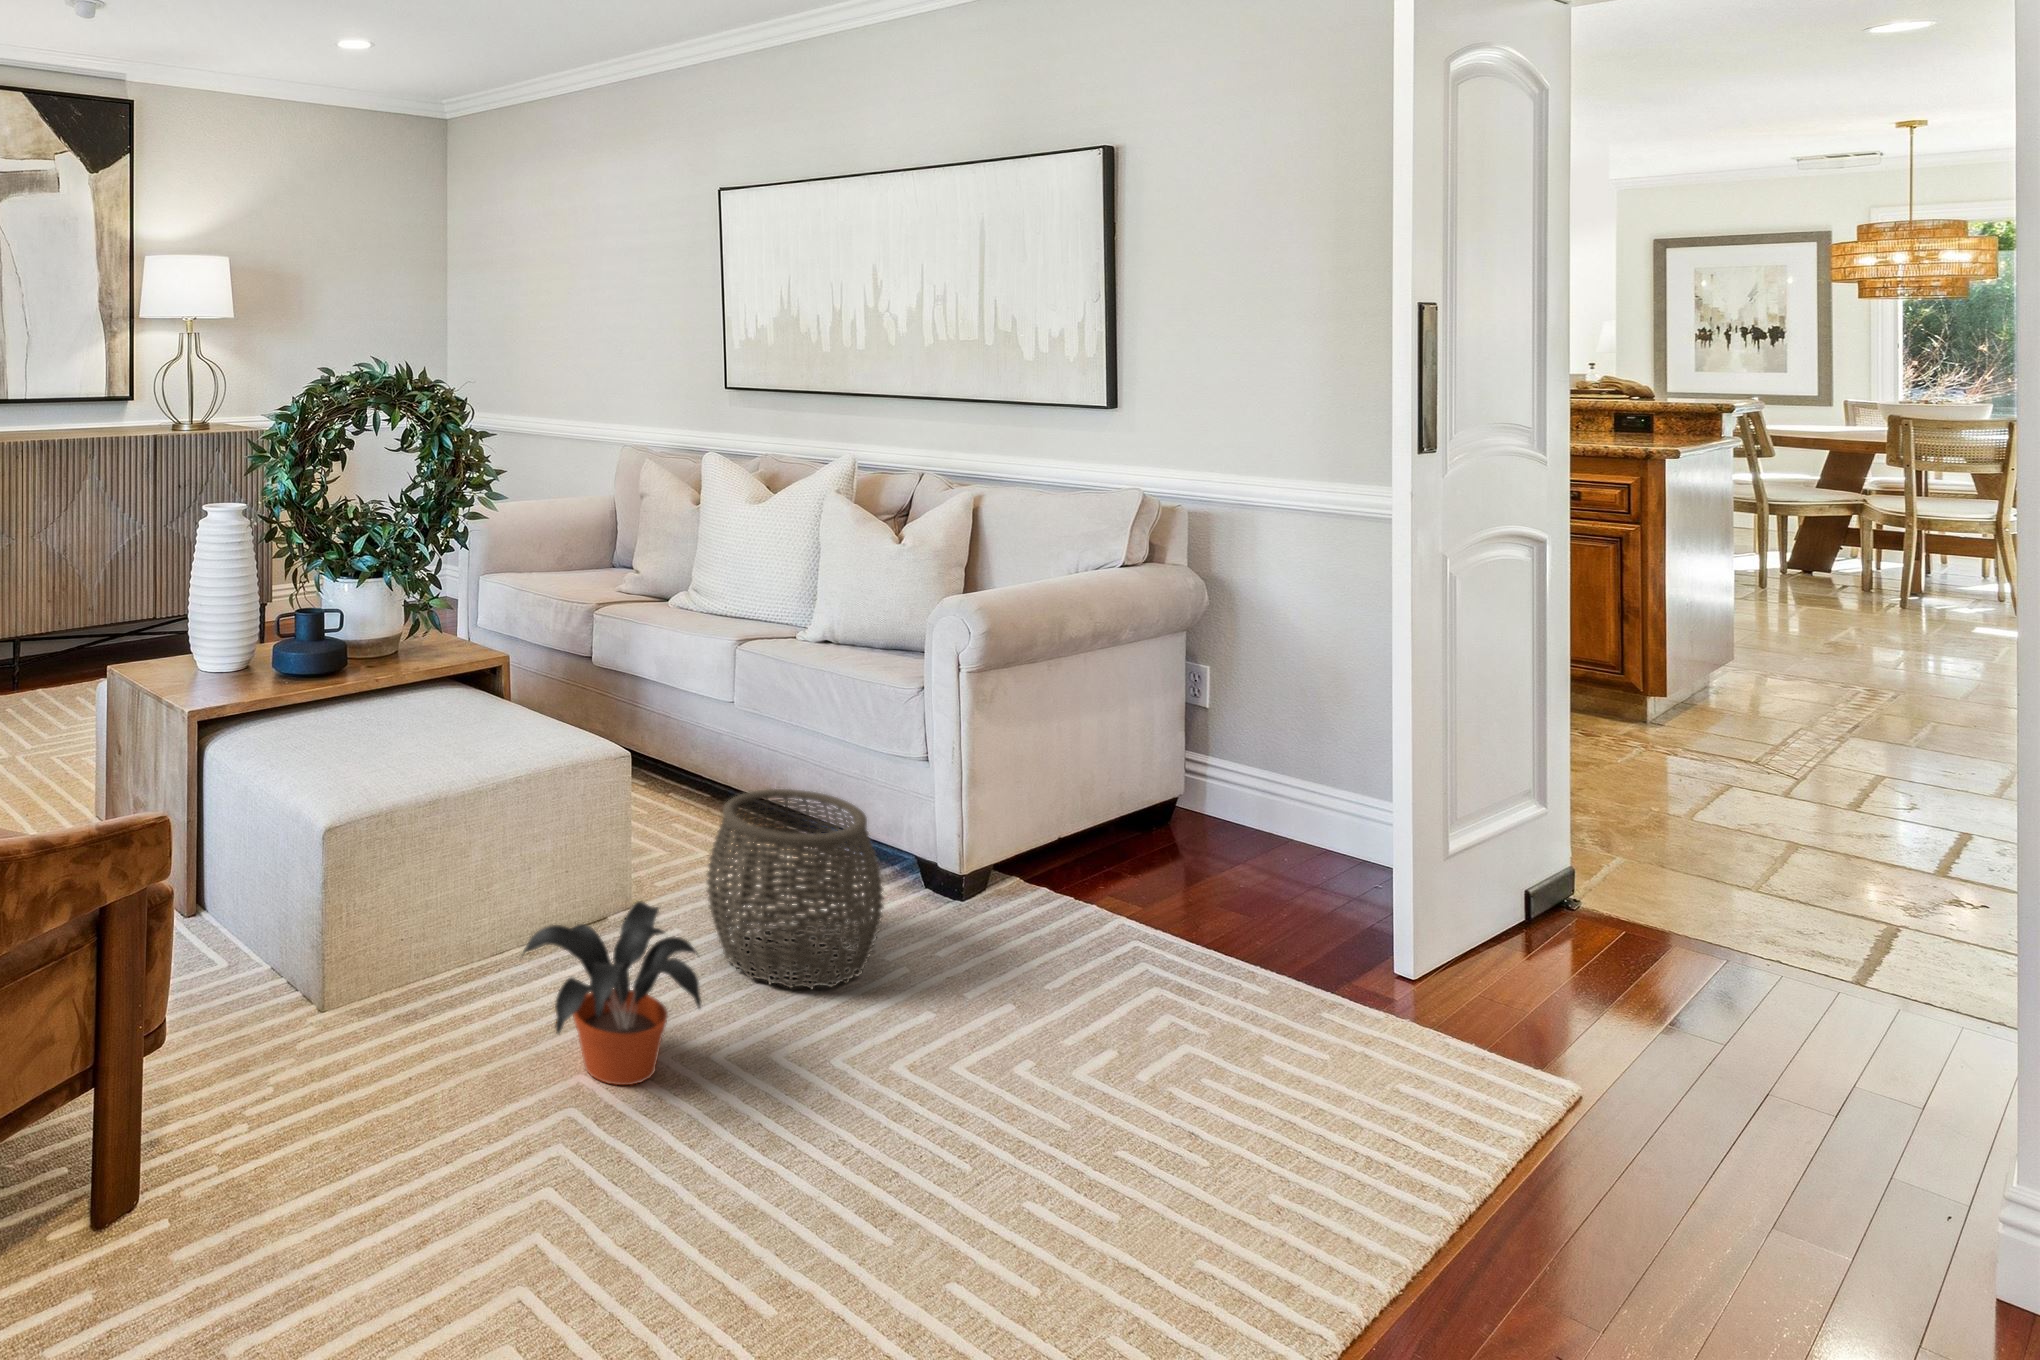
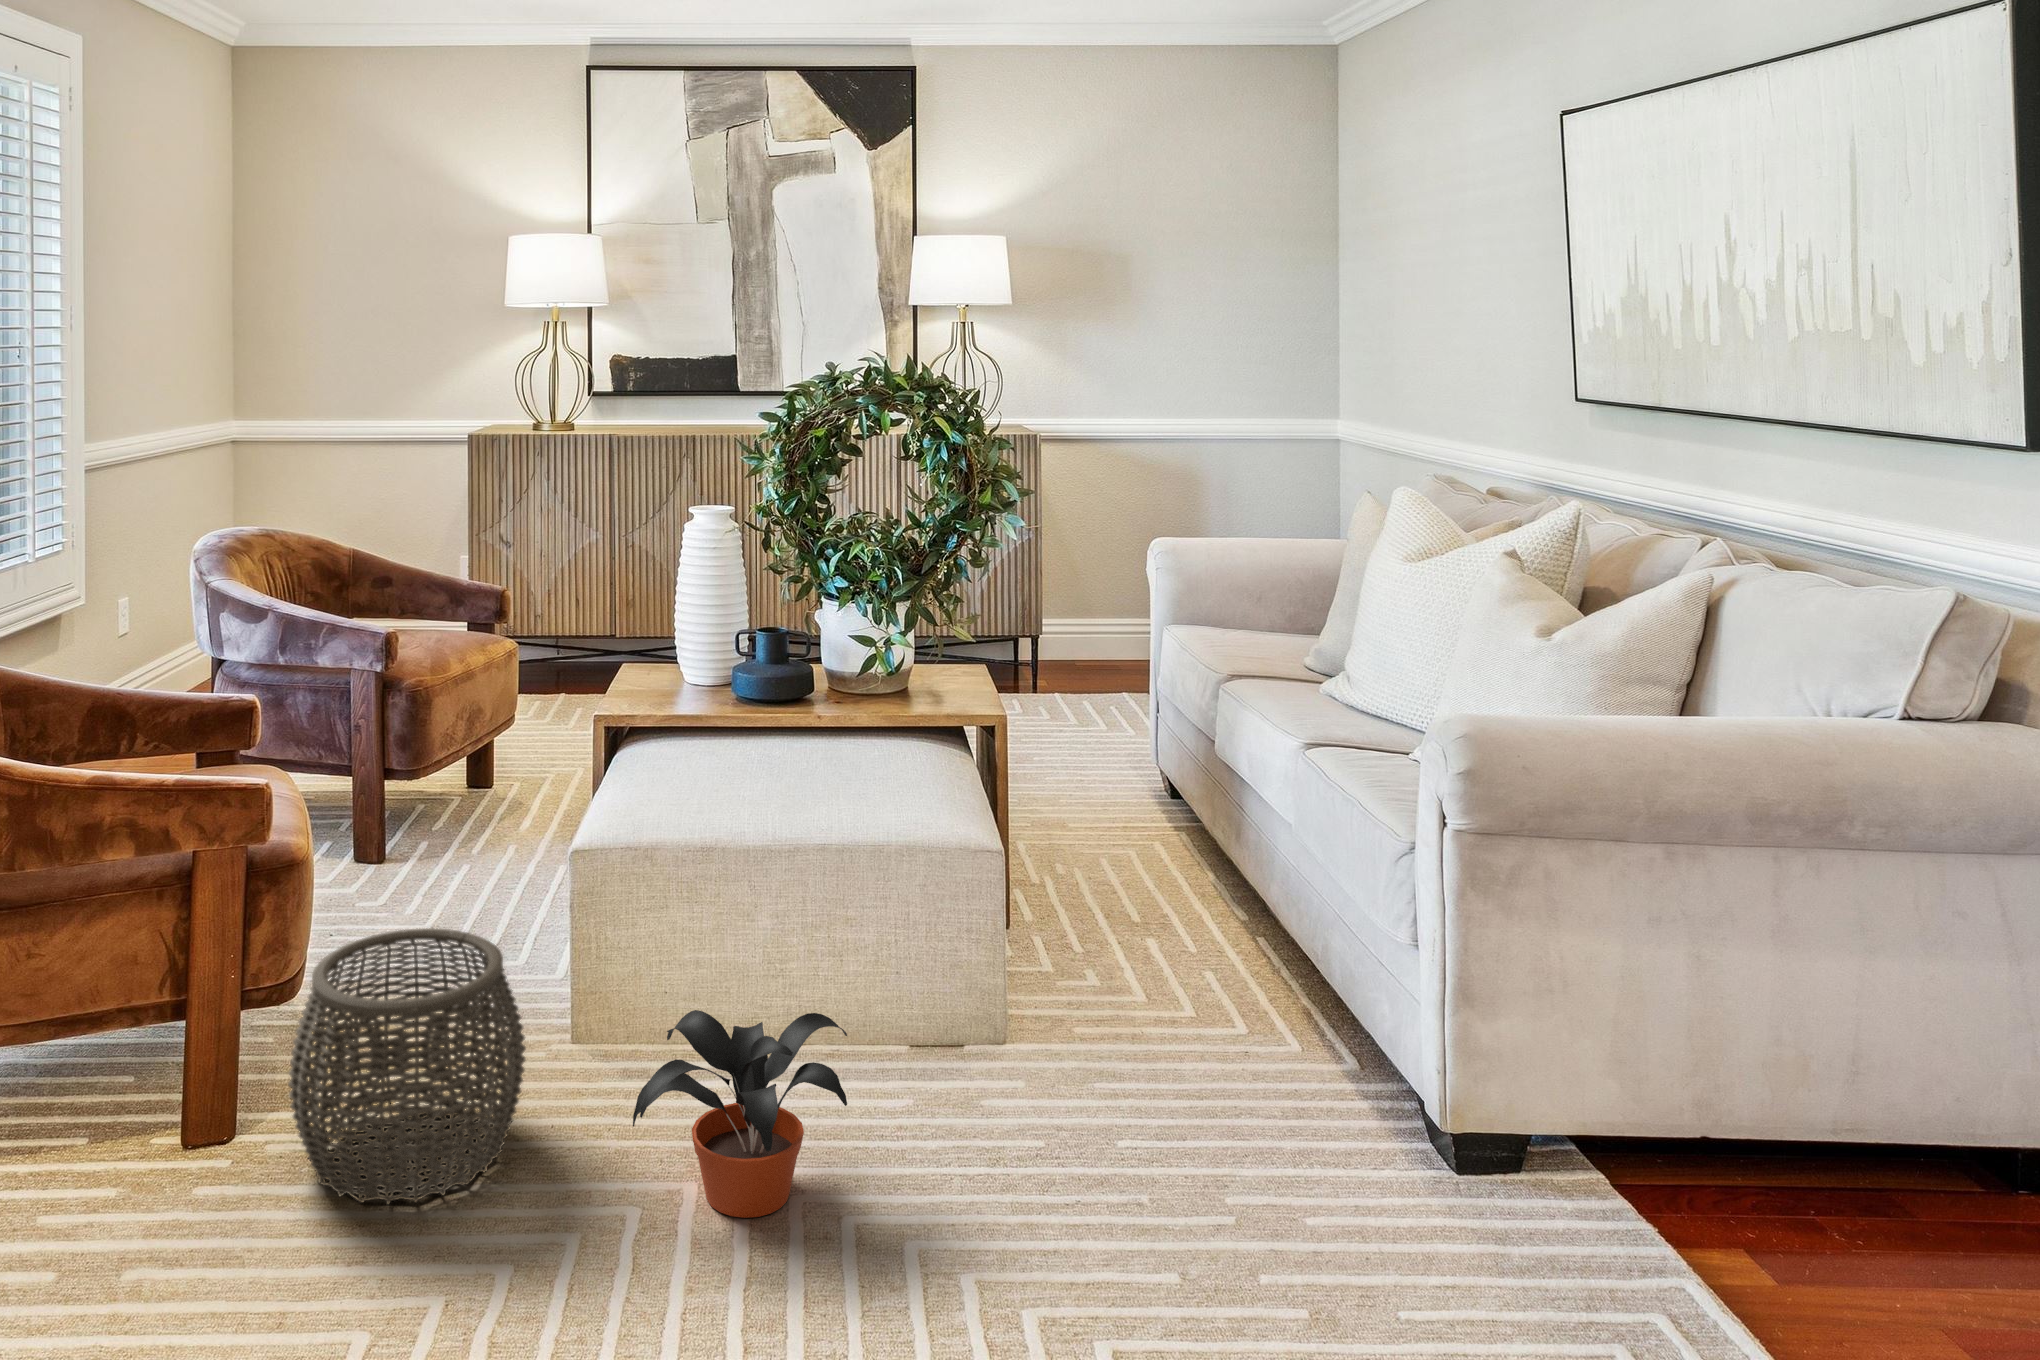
woven basket: present [707,789,884,989] -> present [288,928,526,1205]

